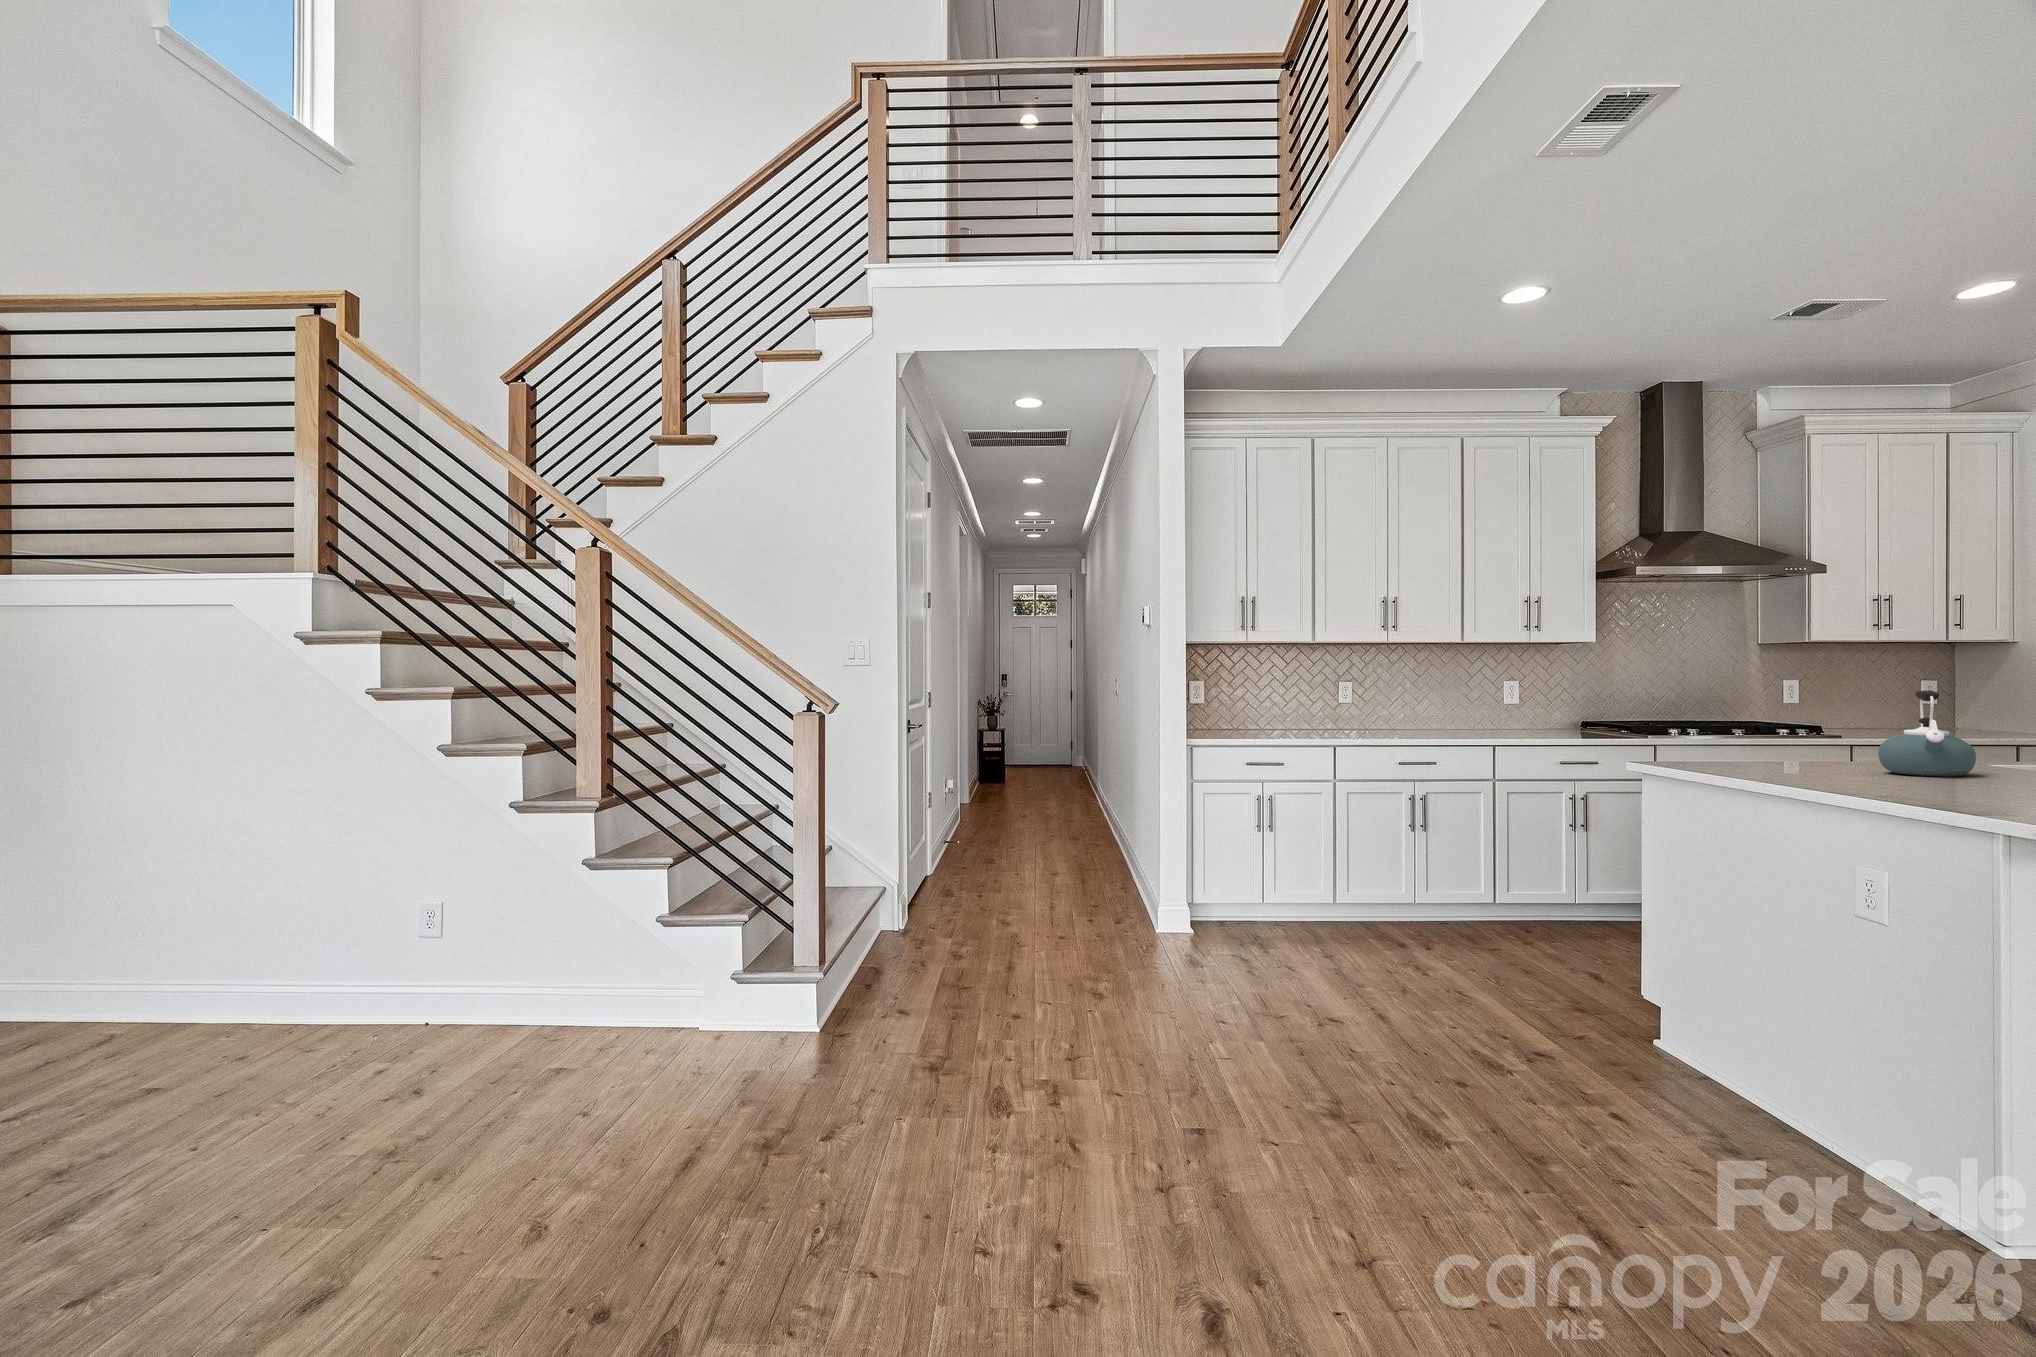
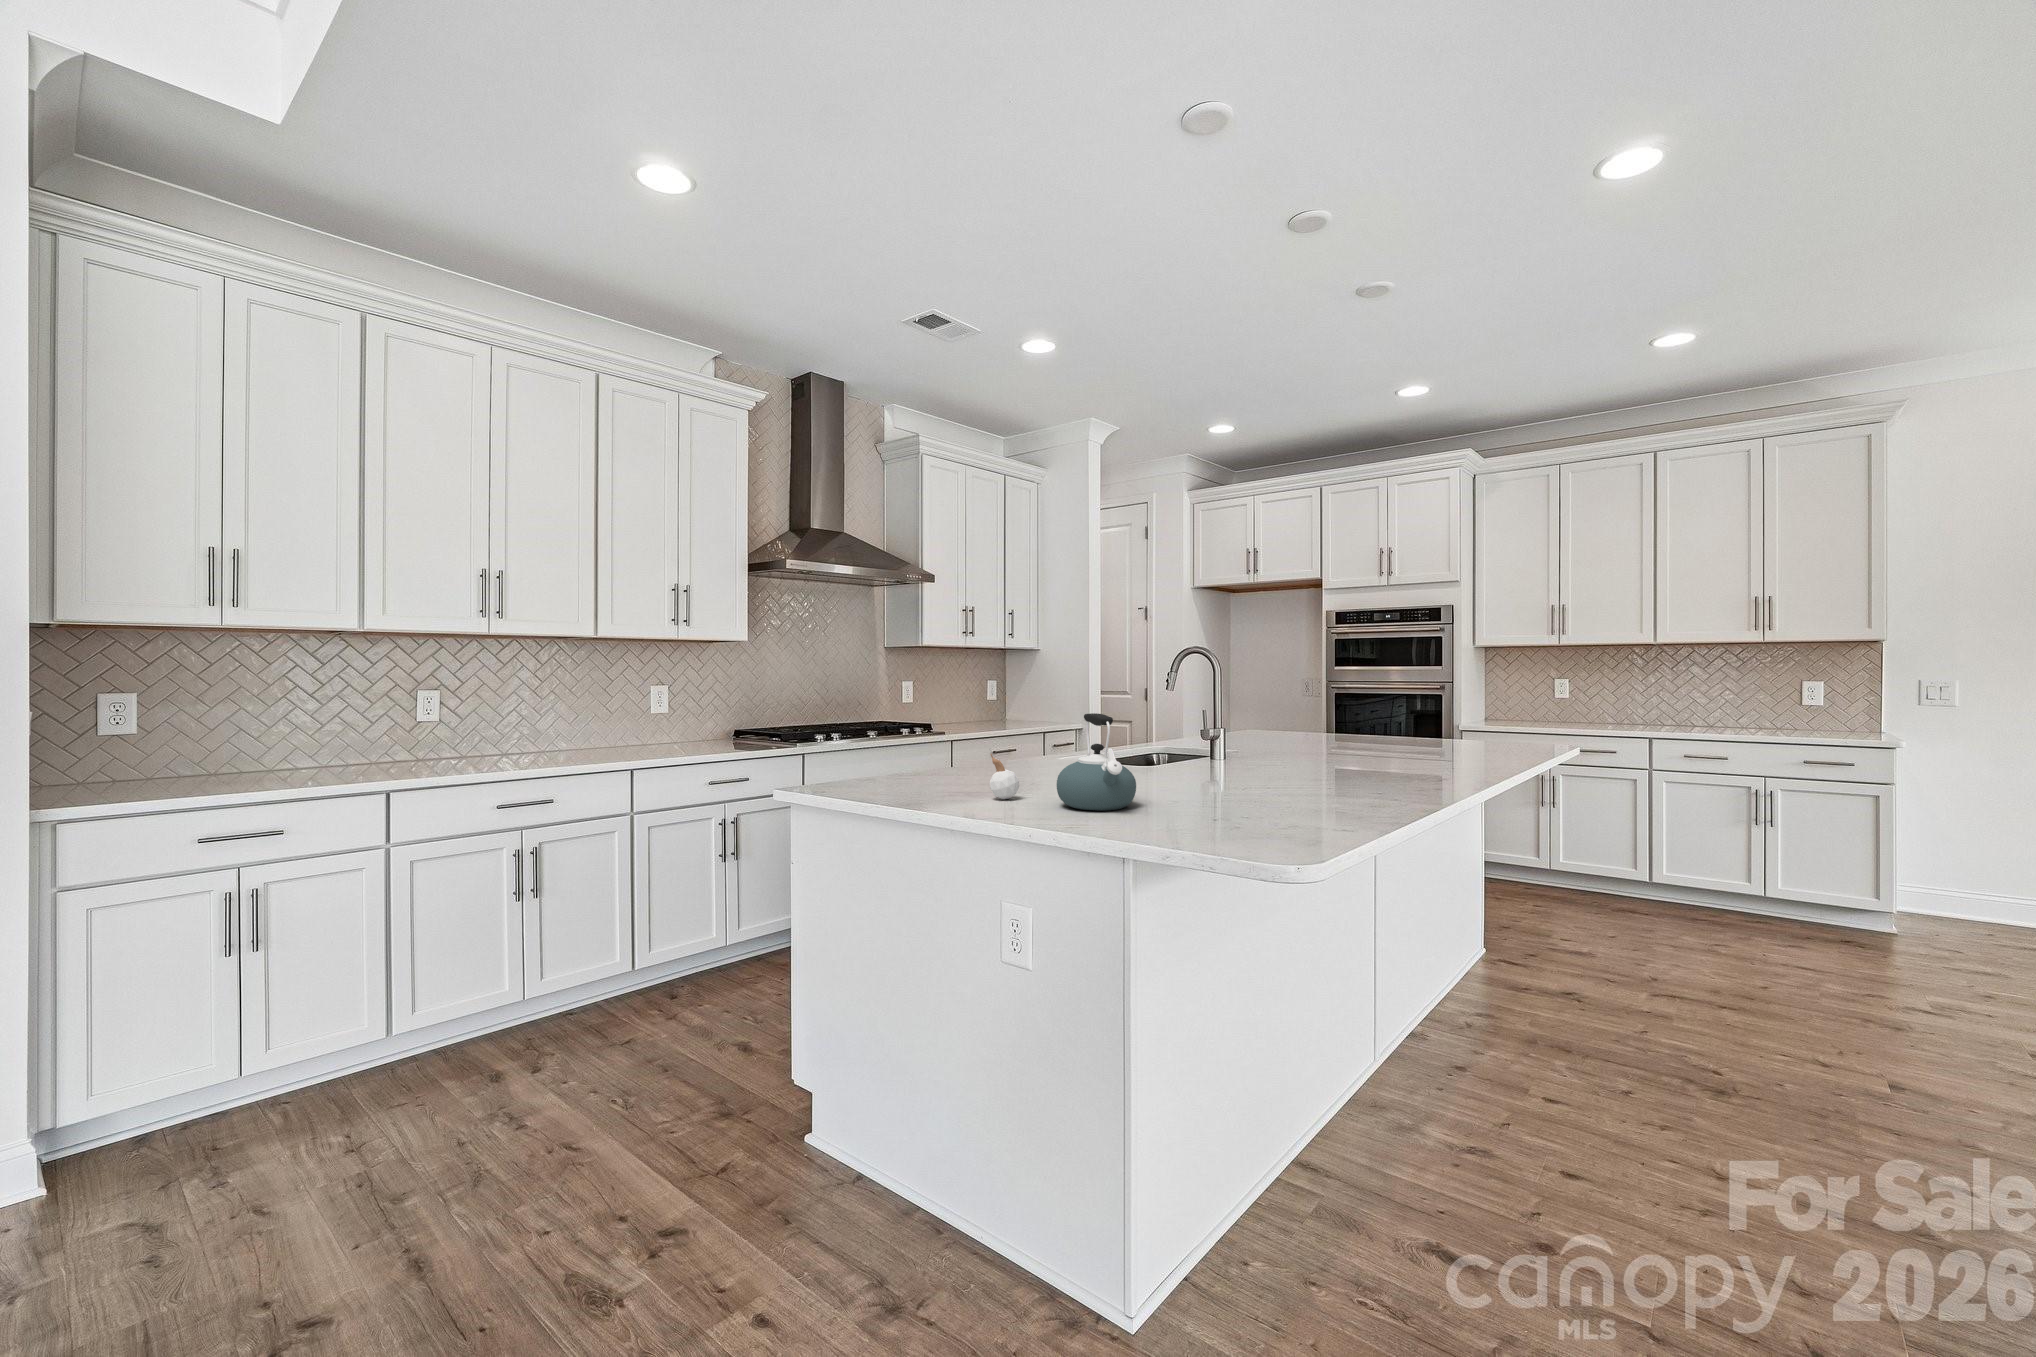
candle: none [1812,722,1847,767] -> present [990,748,1019,799]

